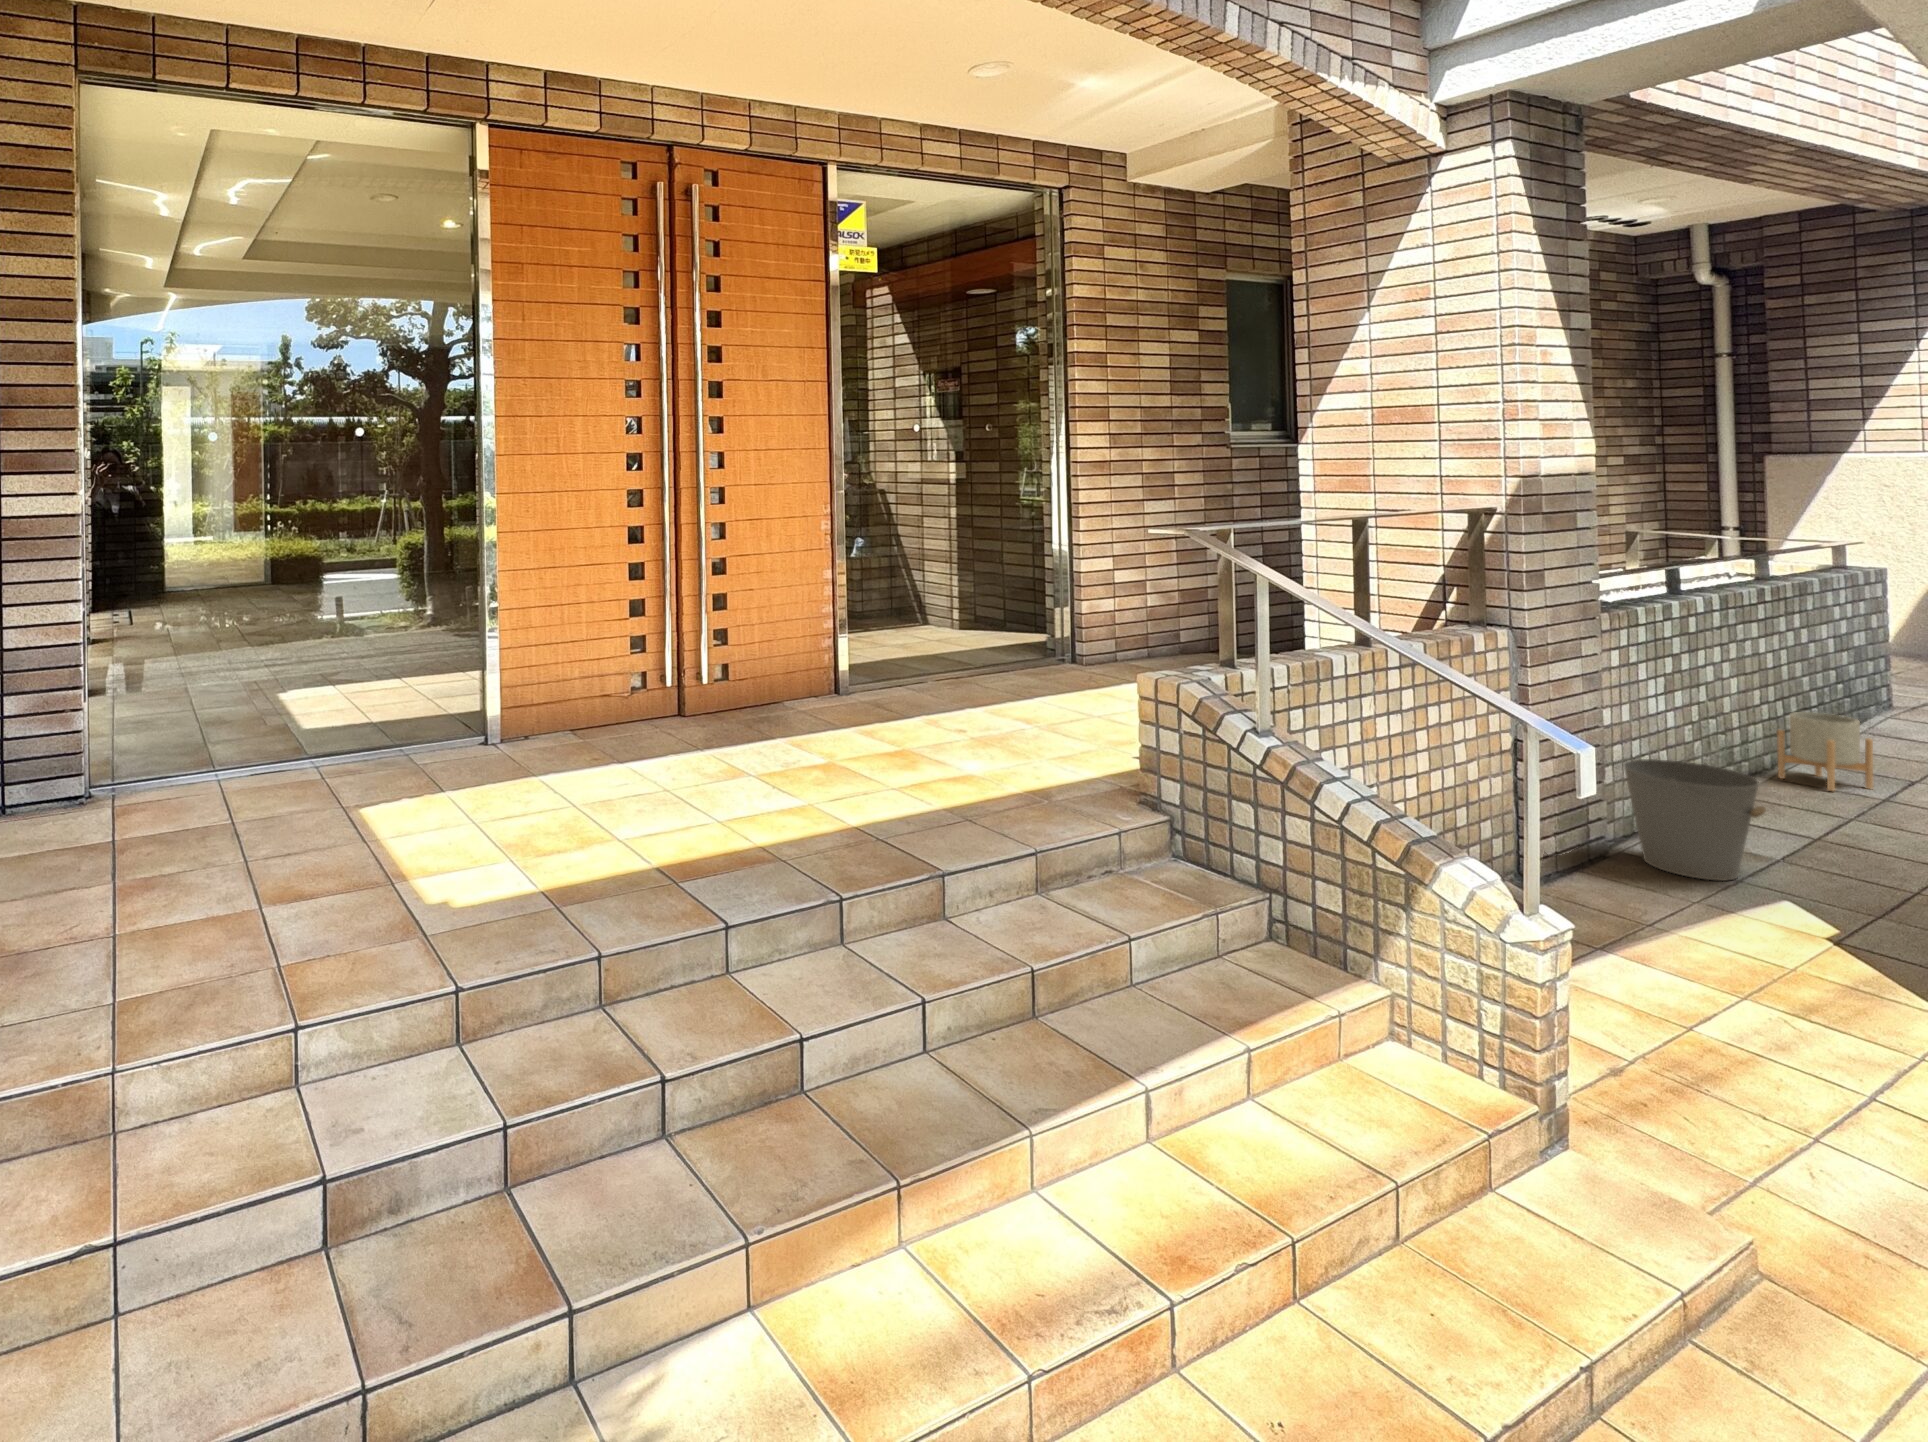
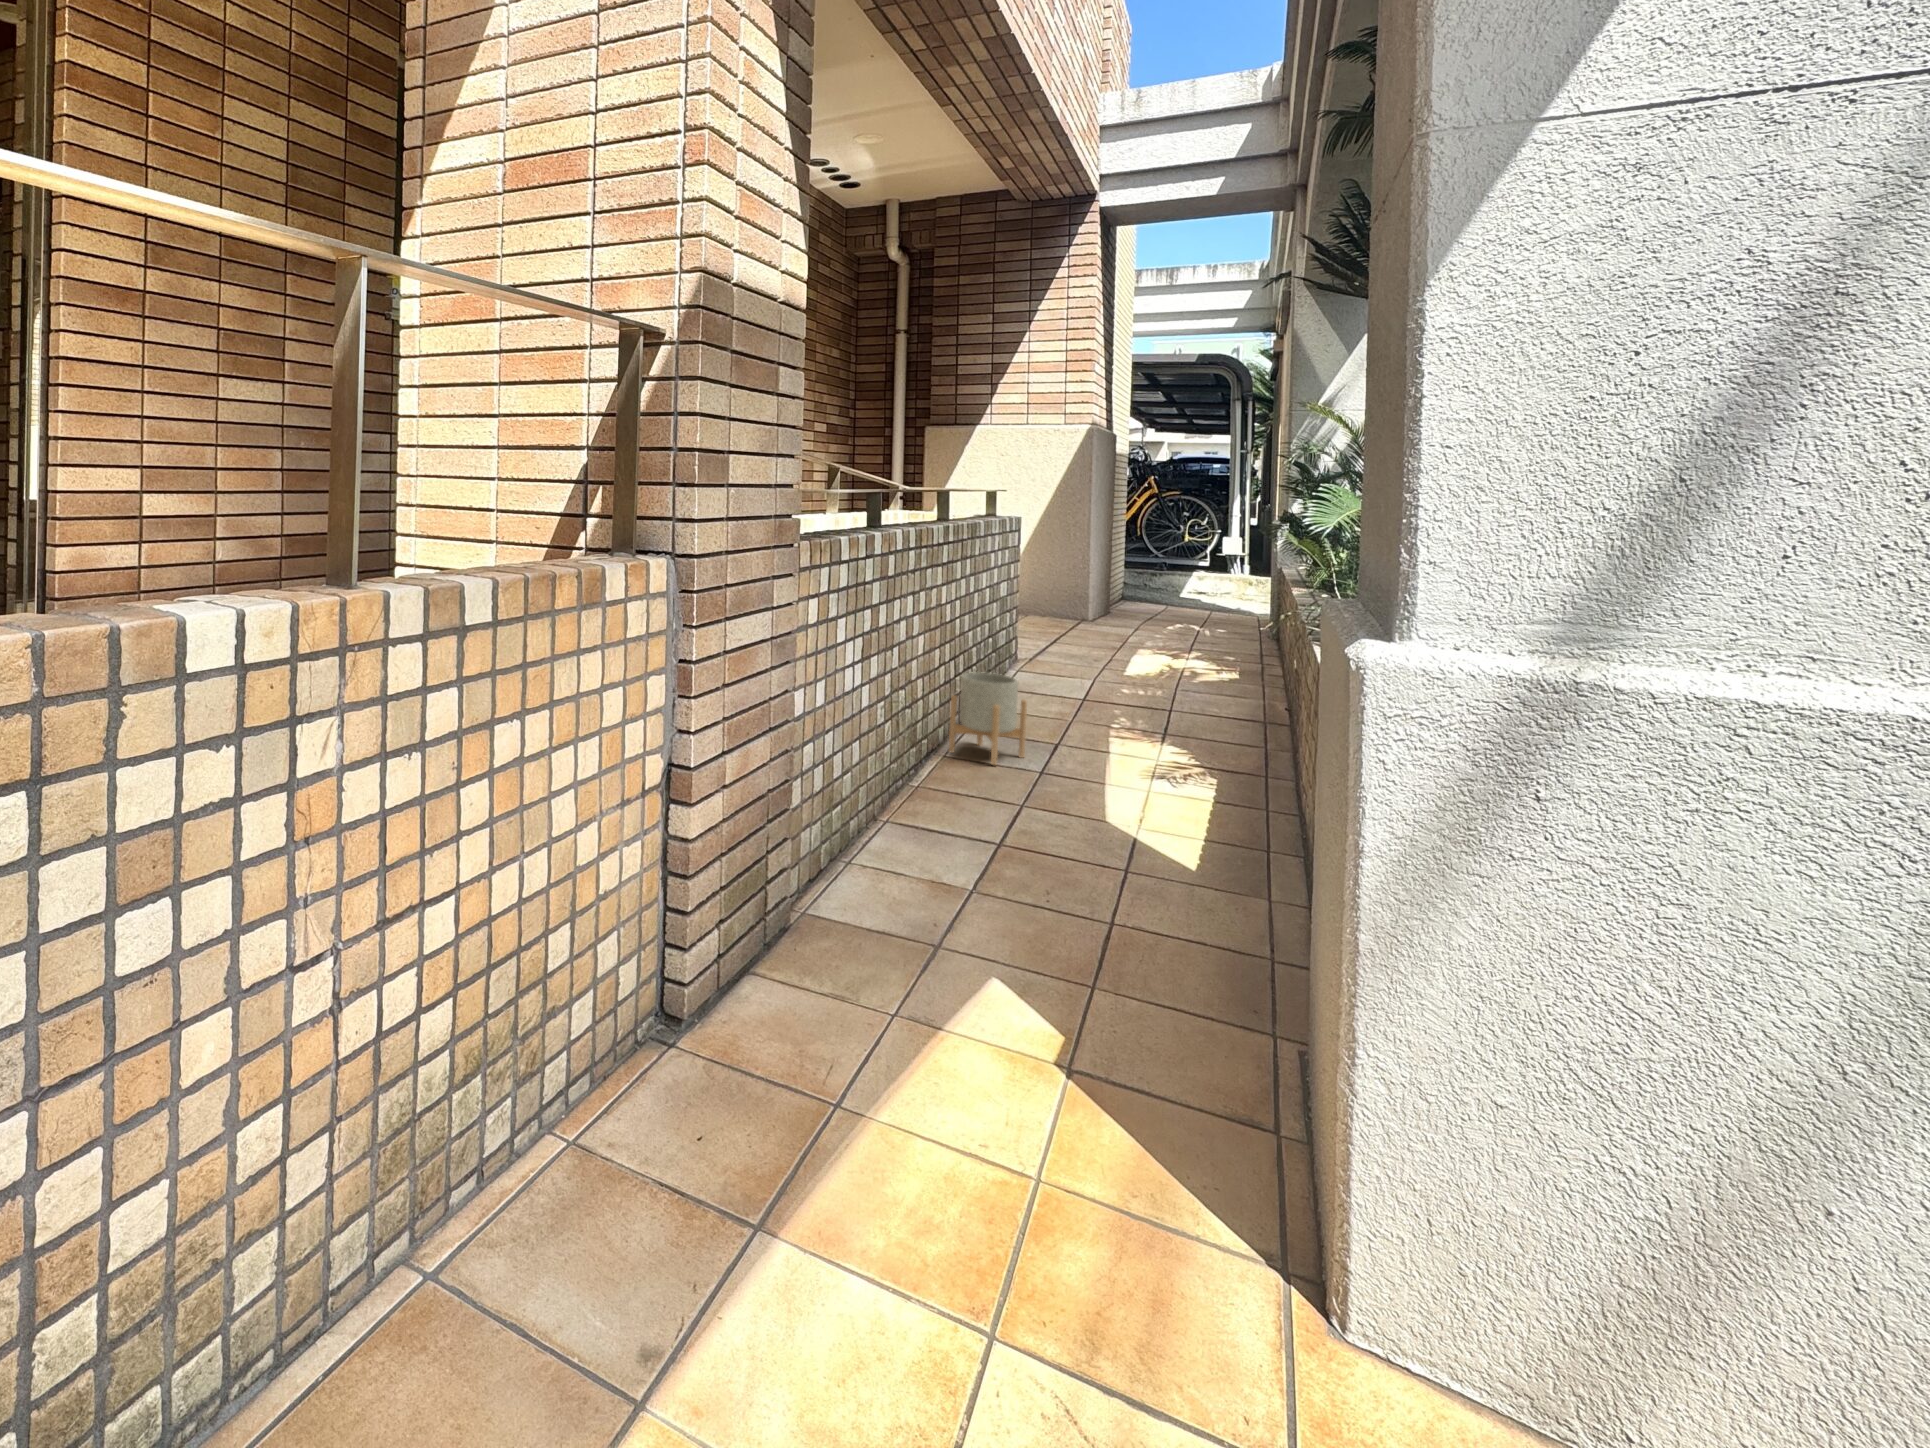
bucket: present [1623,759,1766,881] -> none [814,762,969,952]

